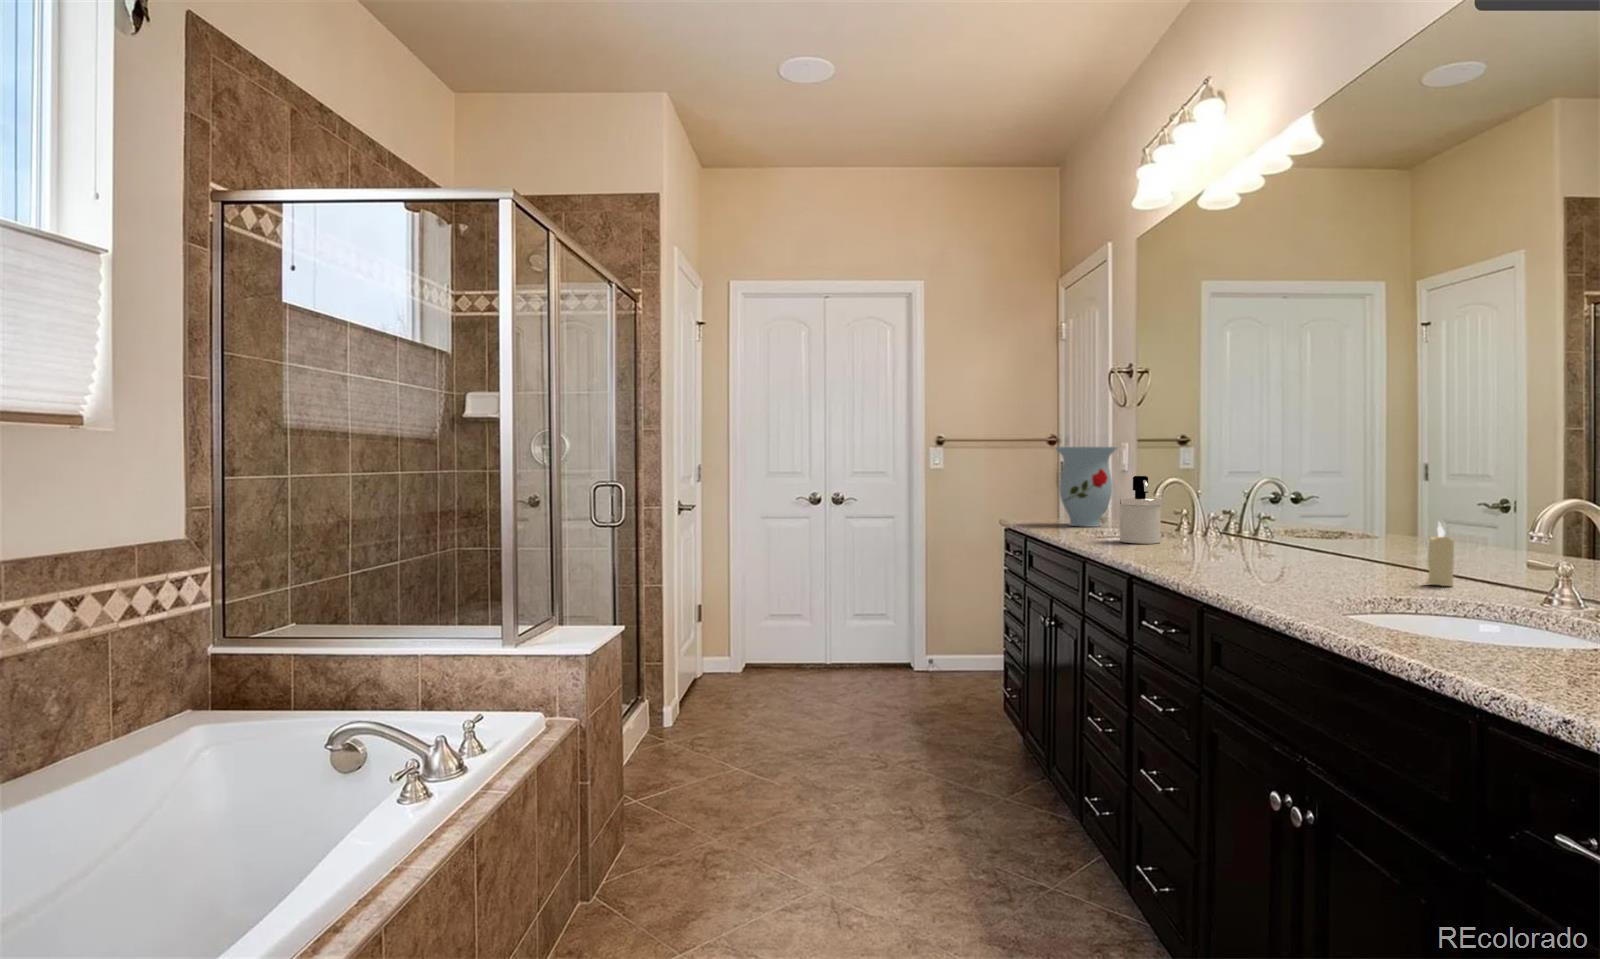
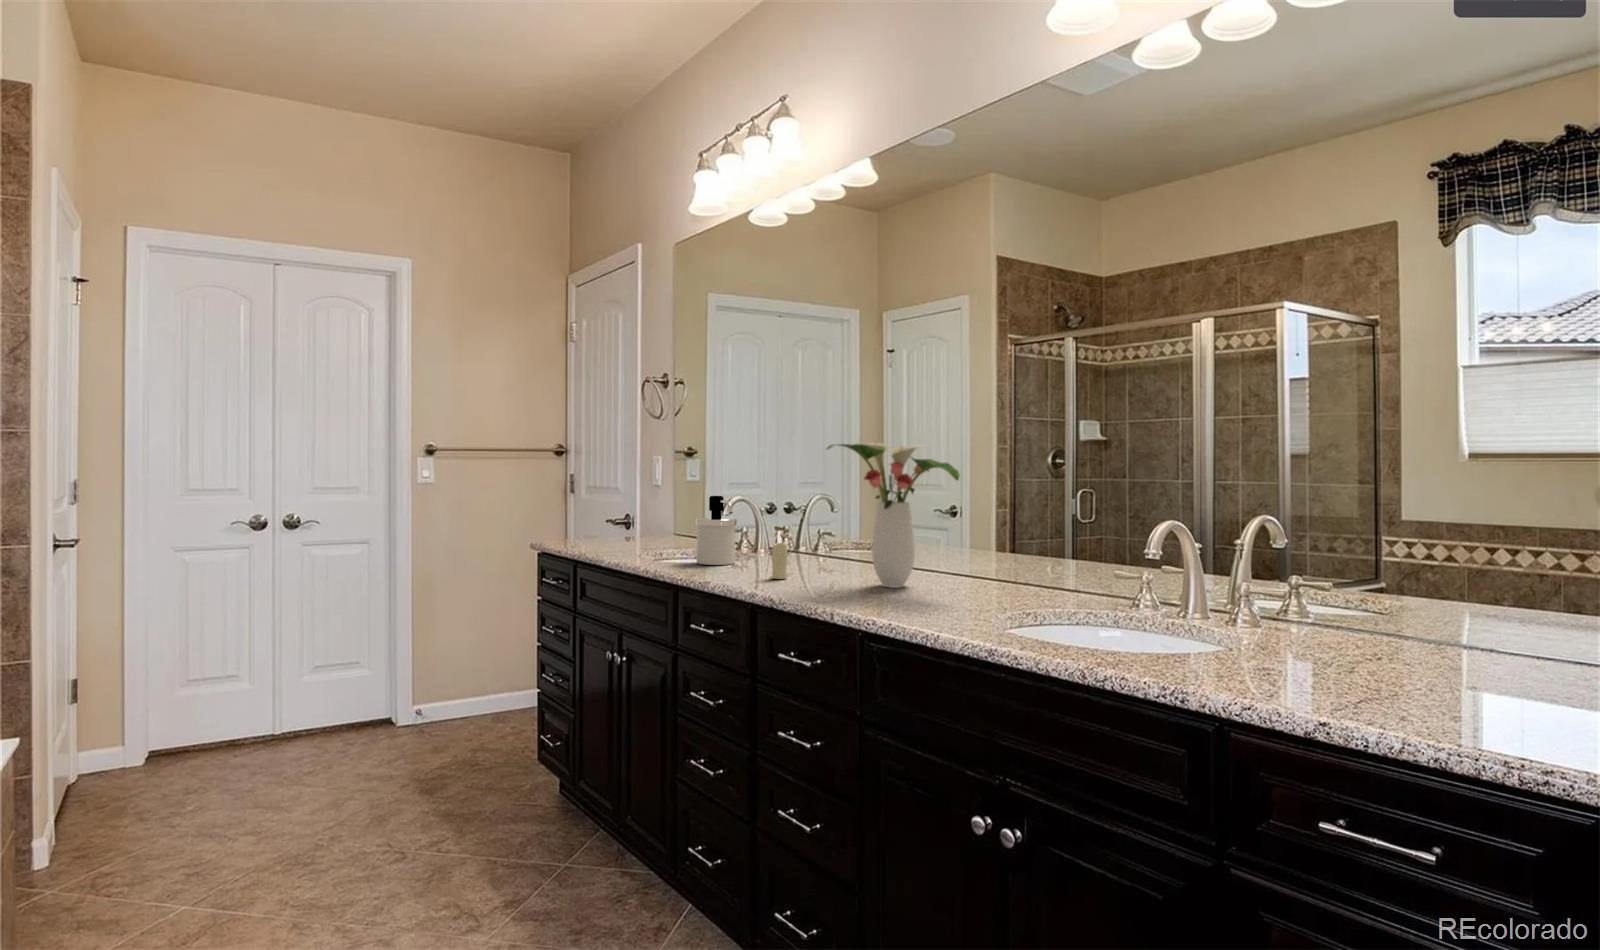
flower arrangement: none [1202,413,1357,572] -> present [827,441,960,588]
vase: present [1056,447,1117,527] -> none [600,463,663,547]
candle: present [1424,523,1454,586] -> present [769,532,787,579]

